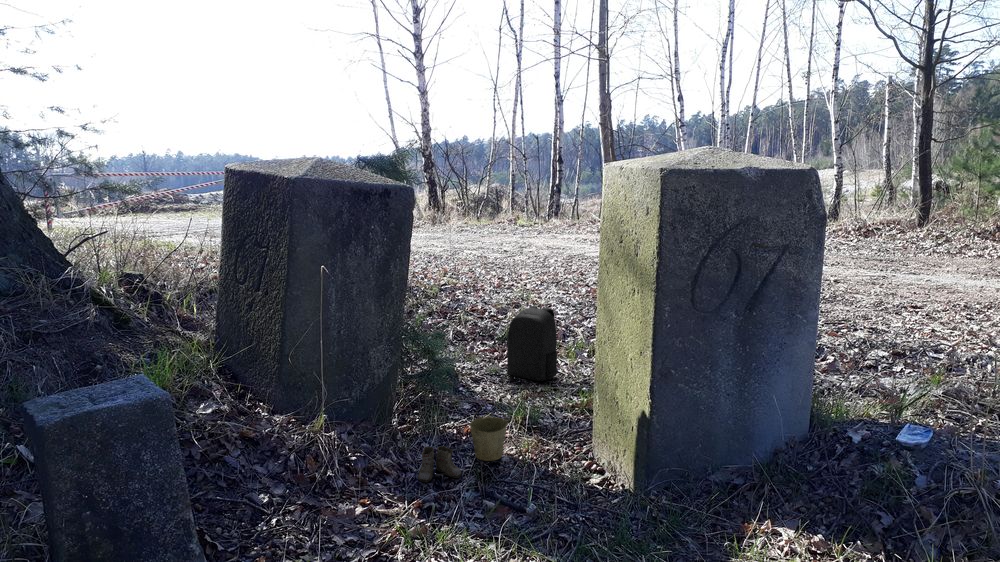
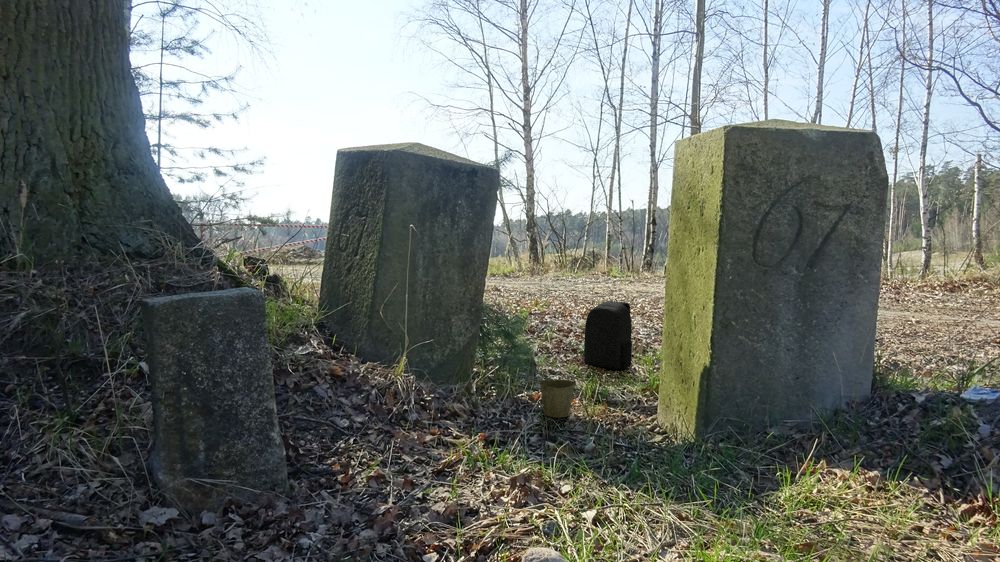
boots: present [418,446,462,482] -> none [482,396,528,426]

